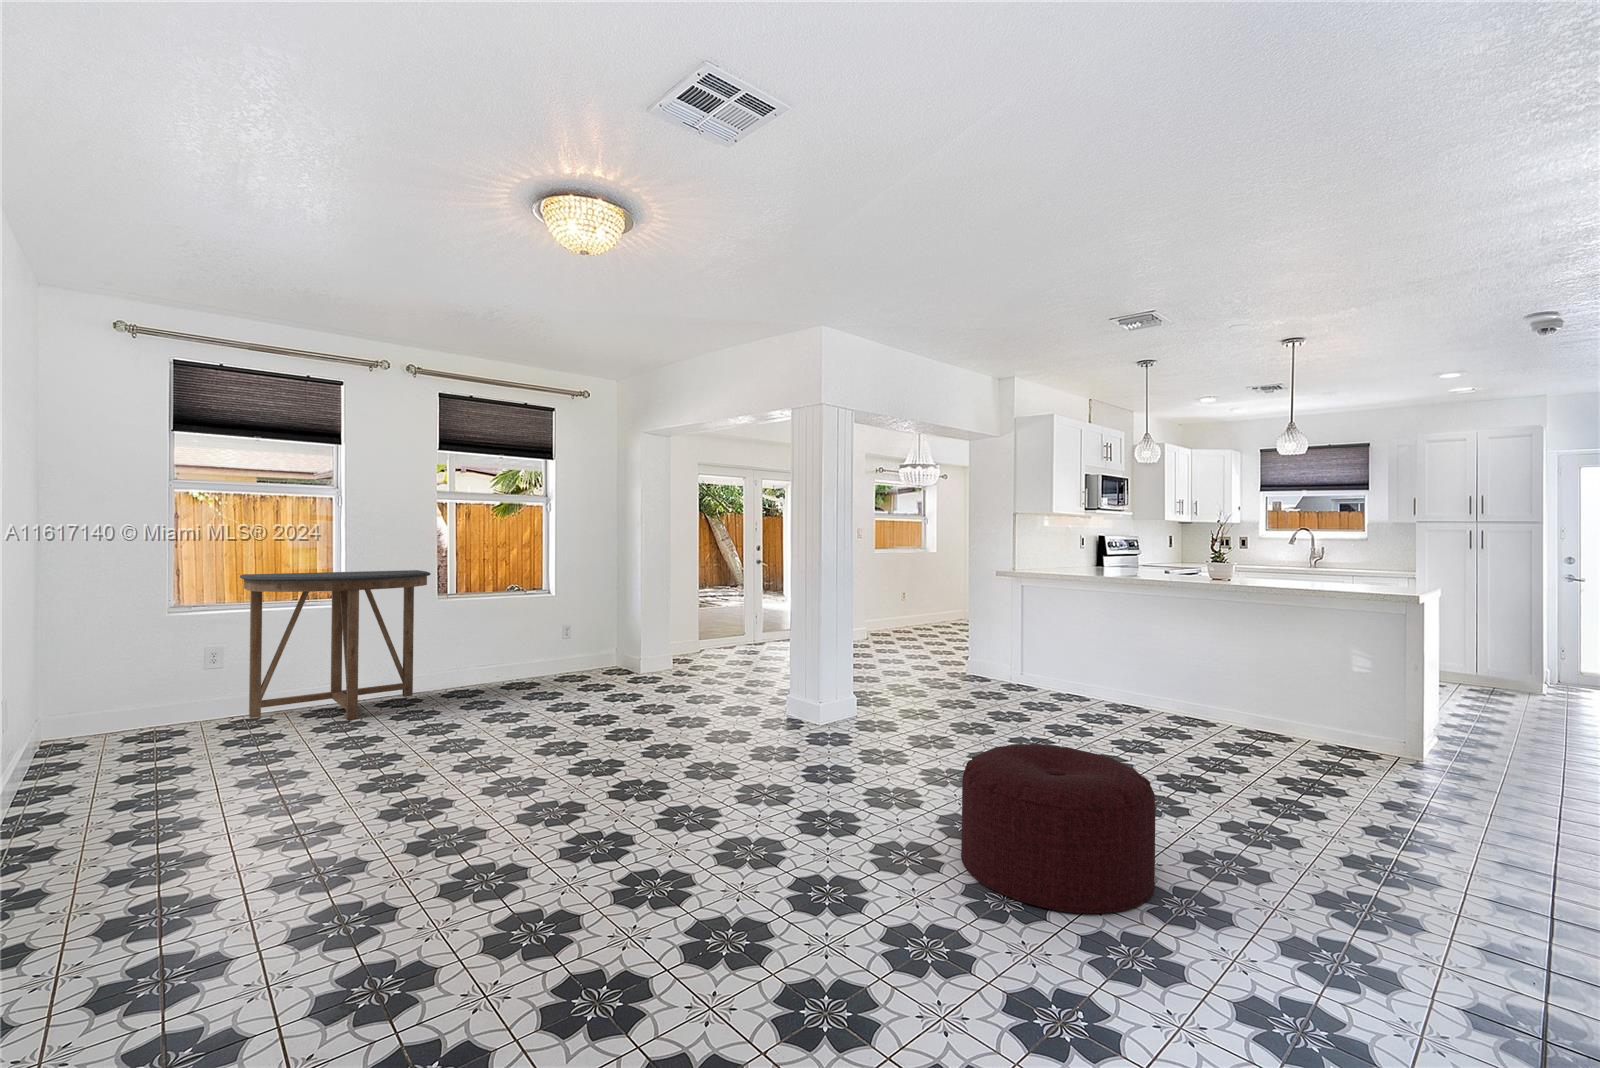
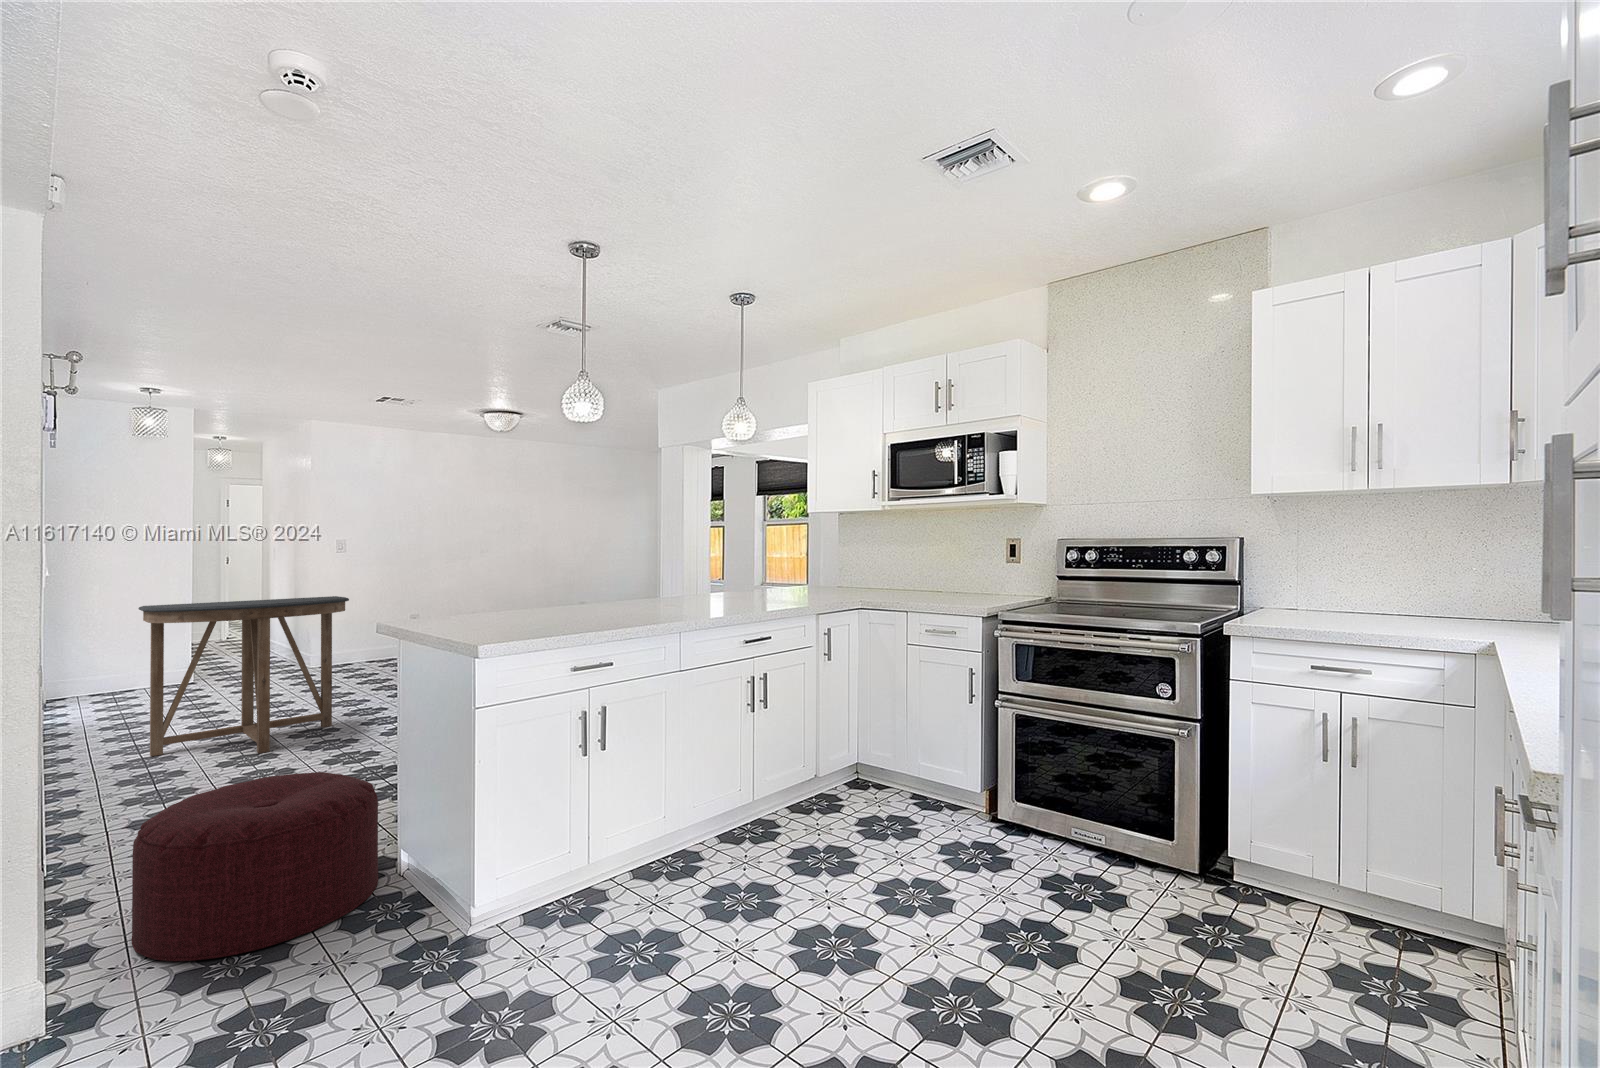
ottoman: present [961,744,1156,913] -> present [132,772,378,961]

